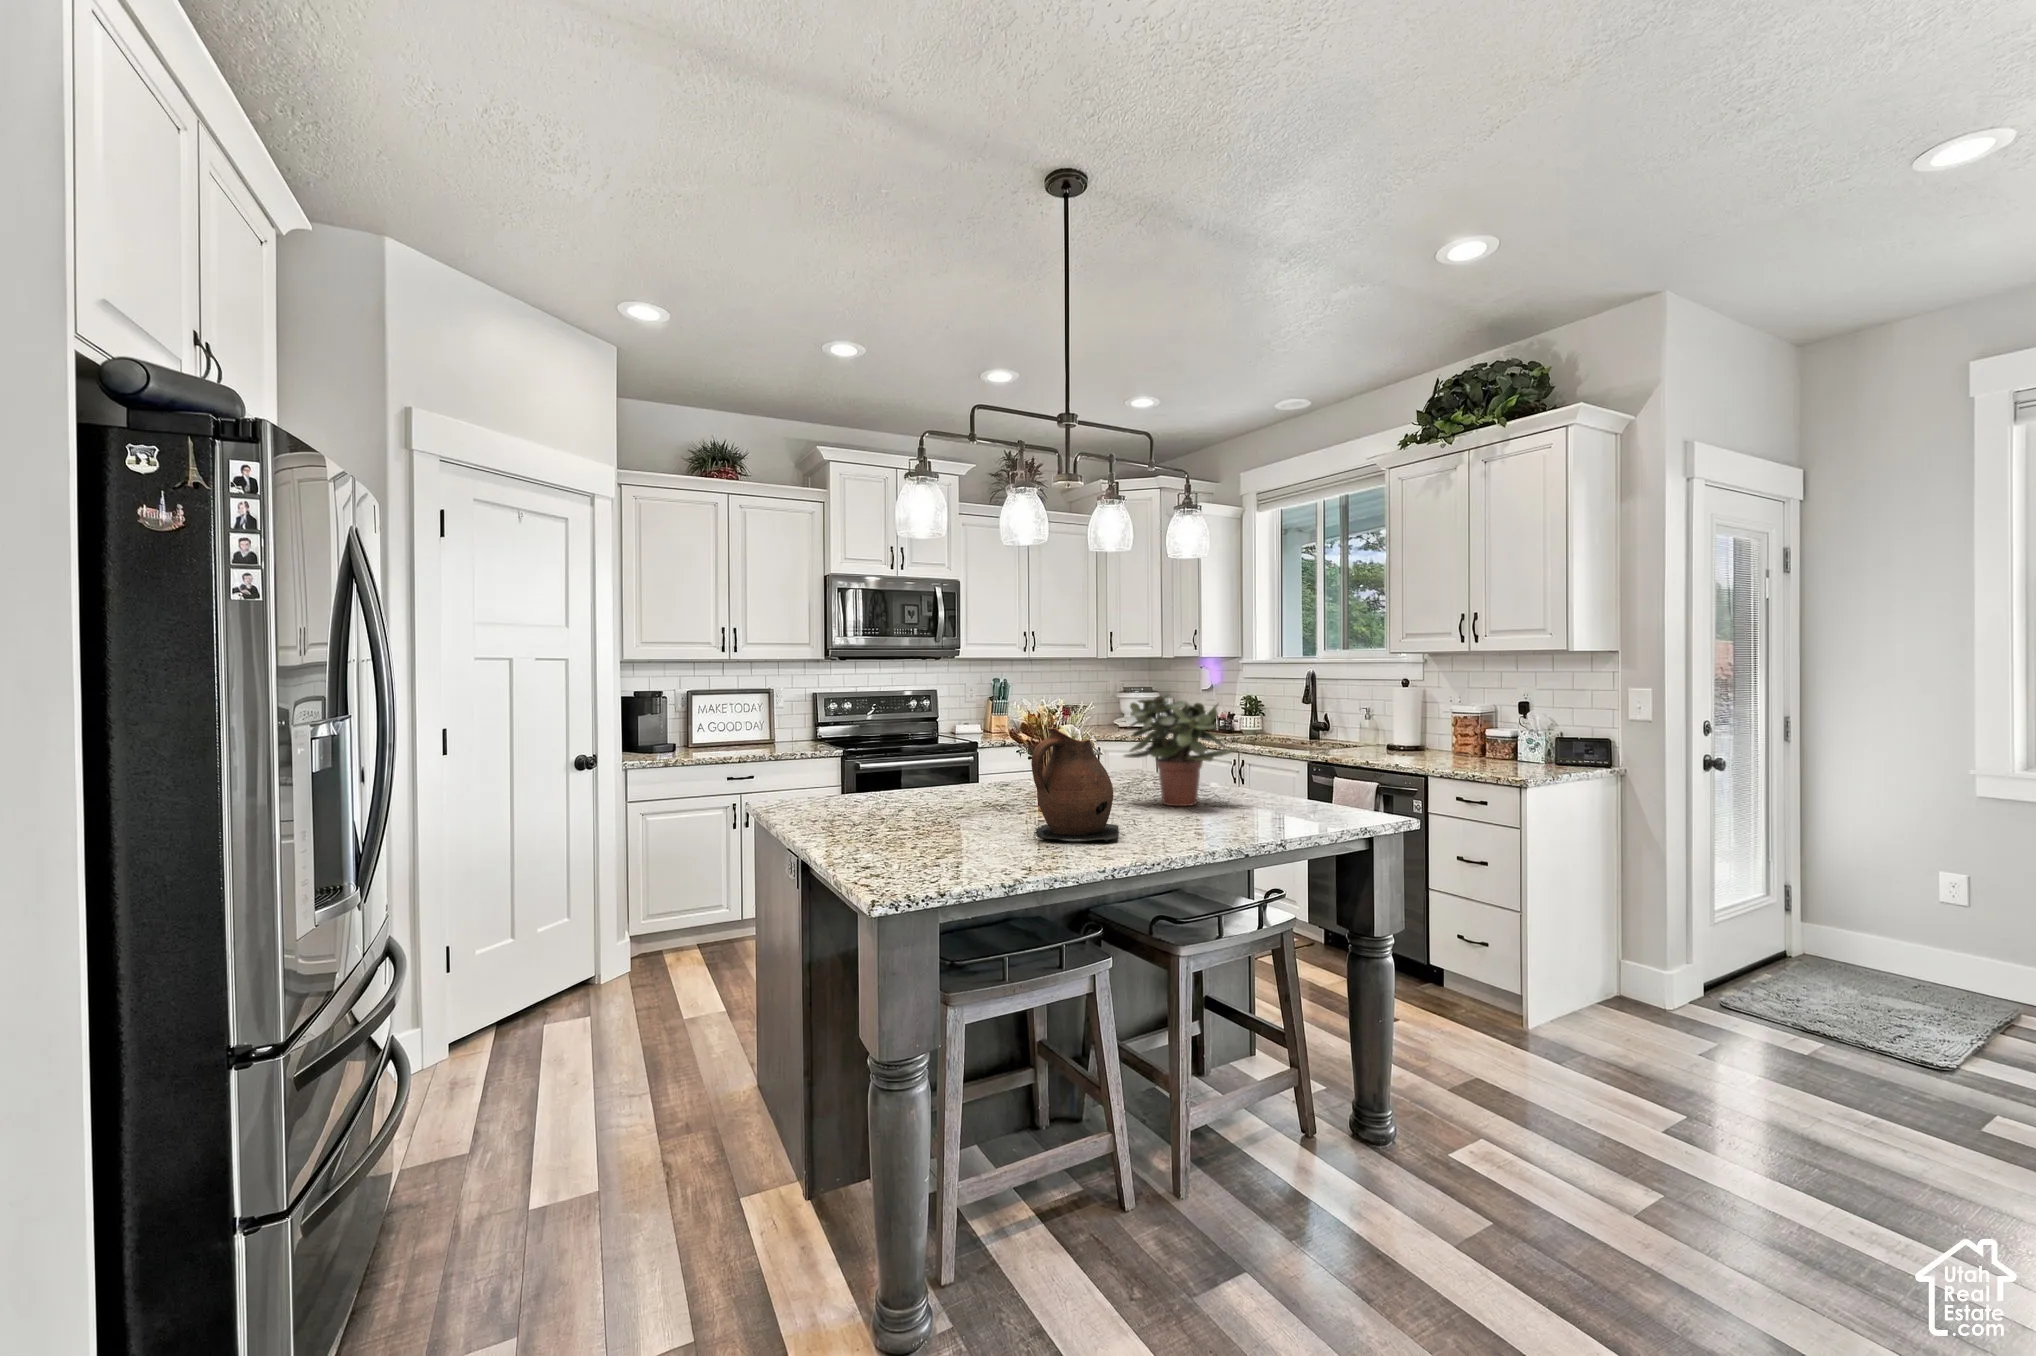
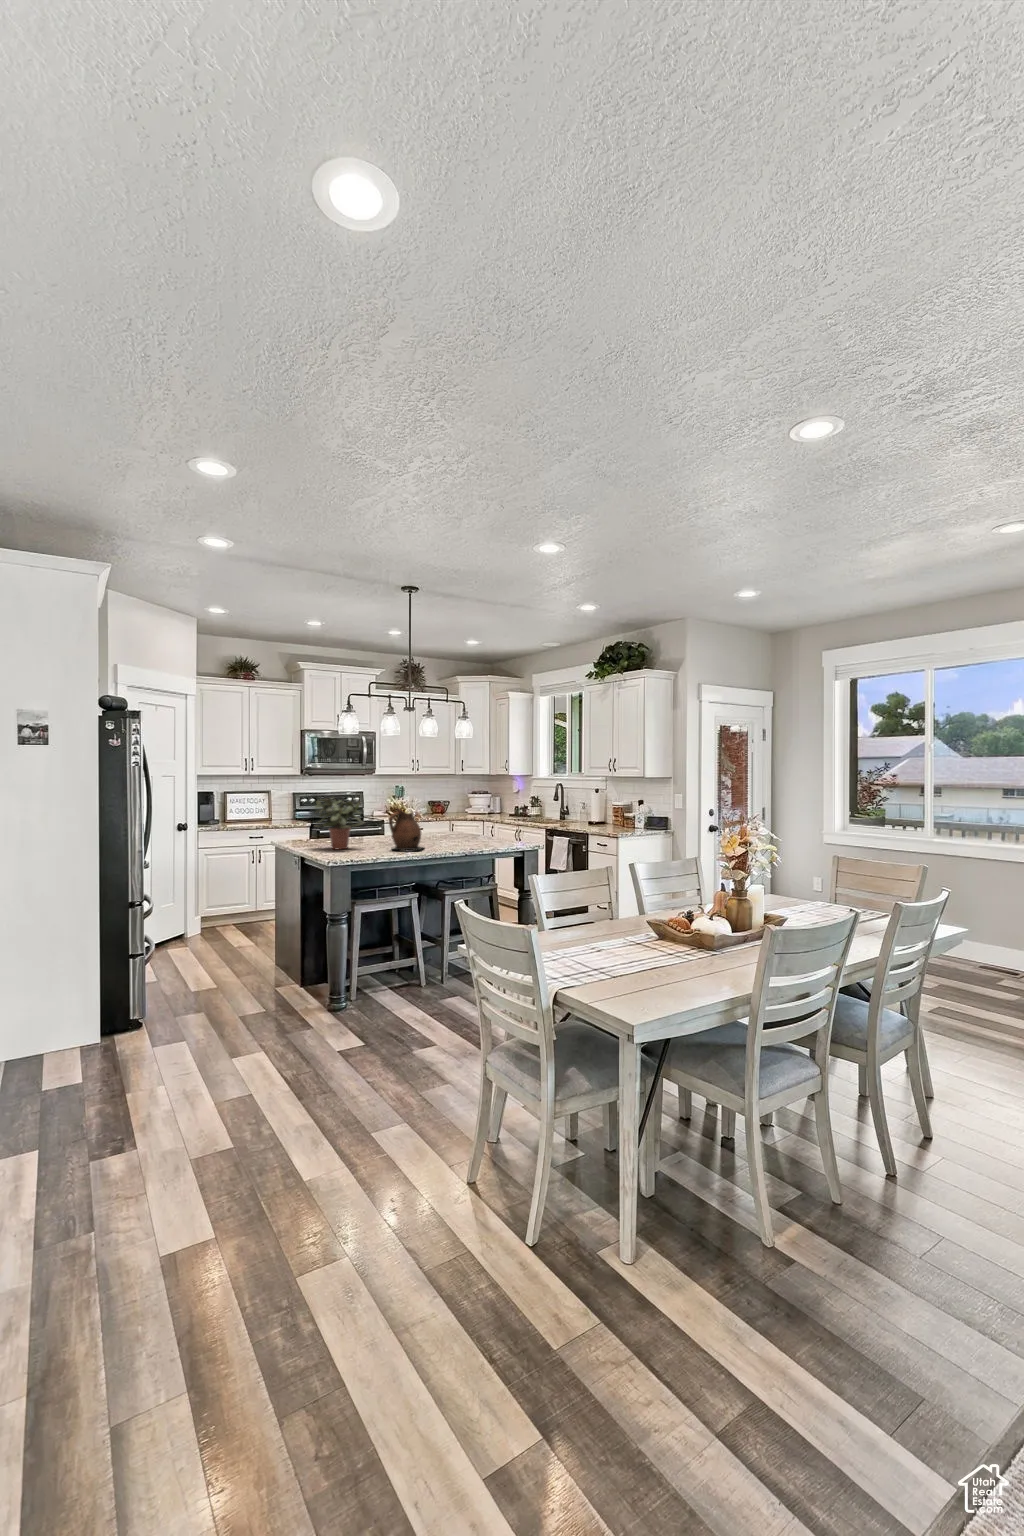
potted plant: present [1124,694,1237,806] -> present [315,798,363,849]

